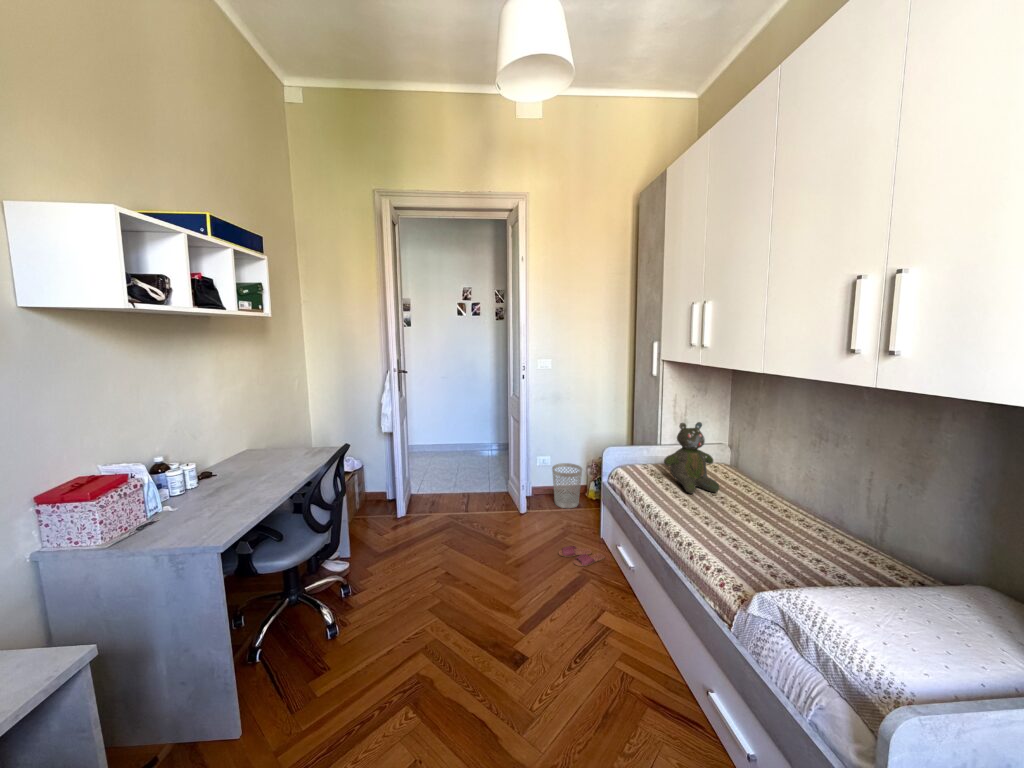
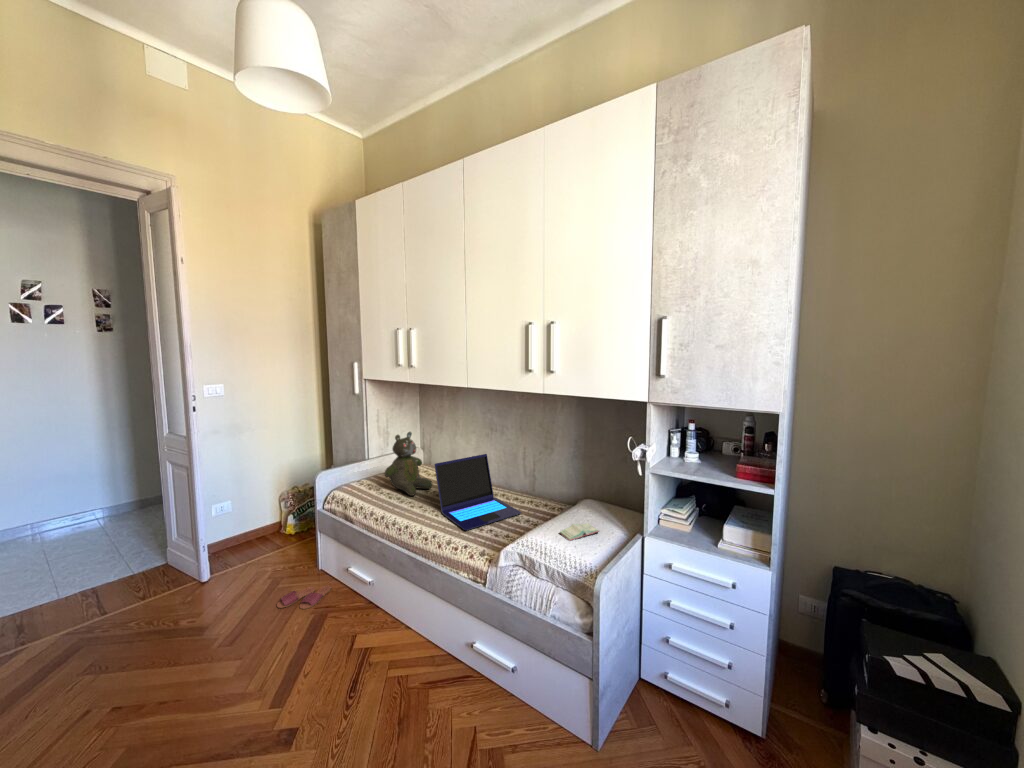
laptop: none [712,462,833,562] -> present [435,454,521,530]
wastebasket: present [552,463,582,508] -> none [235,502,276,557]
book: none [865,607,965,646] -> present [560,523,599,541]

